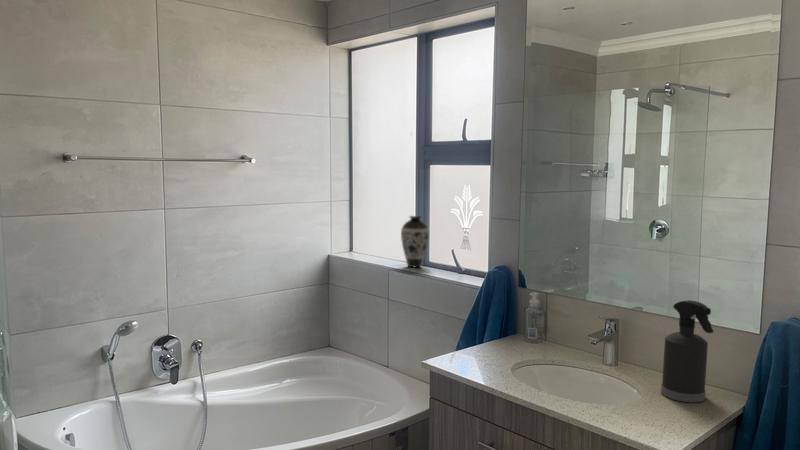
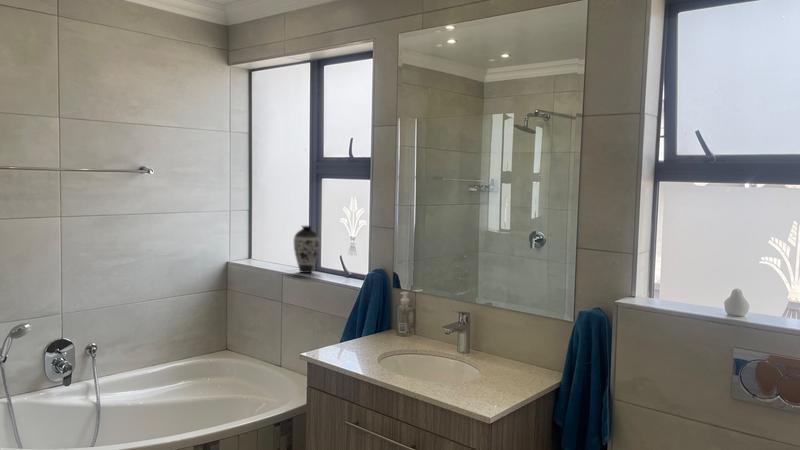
spray bottle: present [661,300,713,402] -> none [498,293,537,378]

